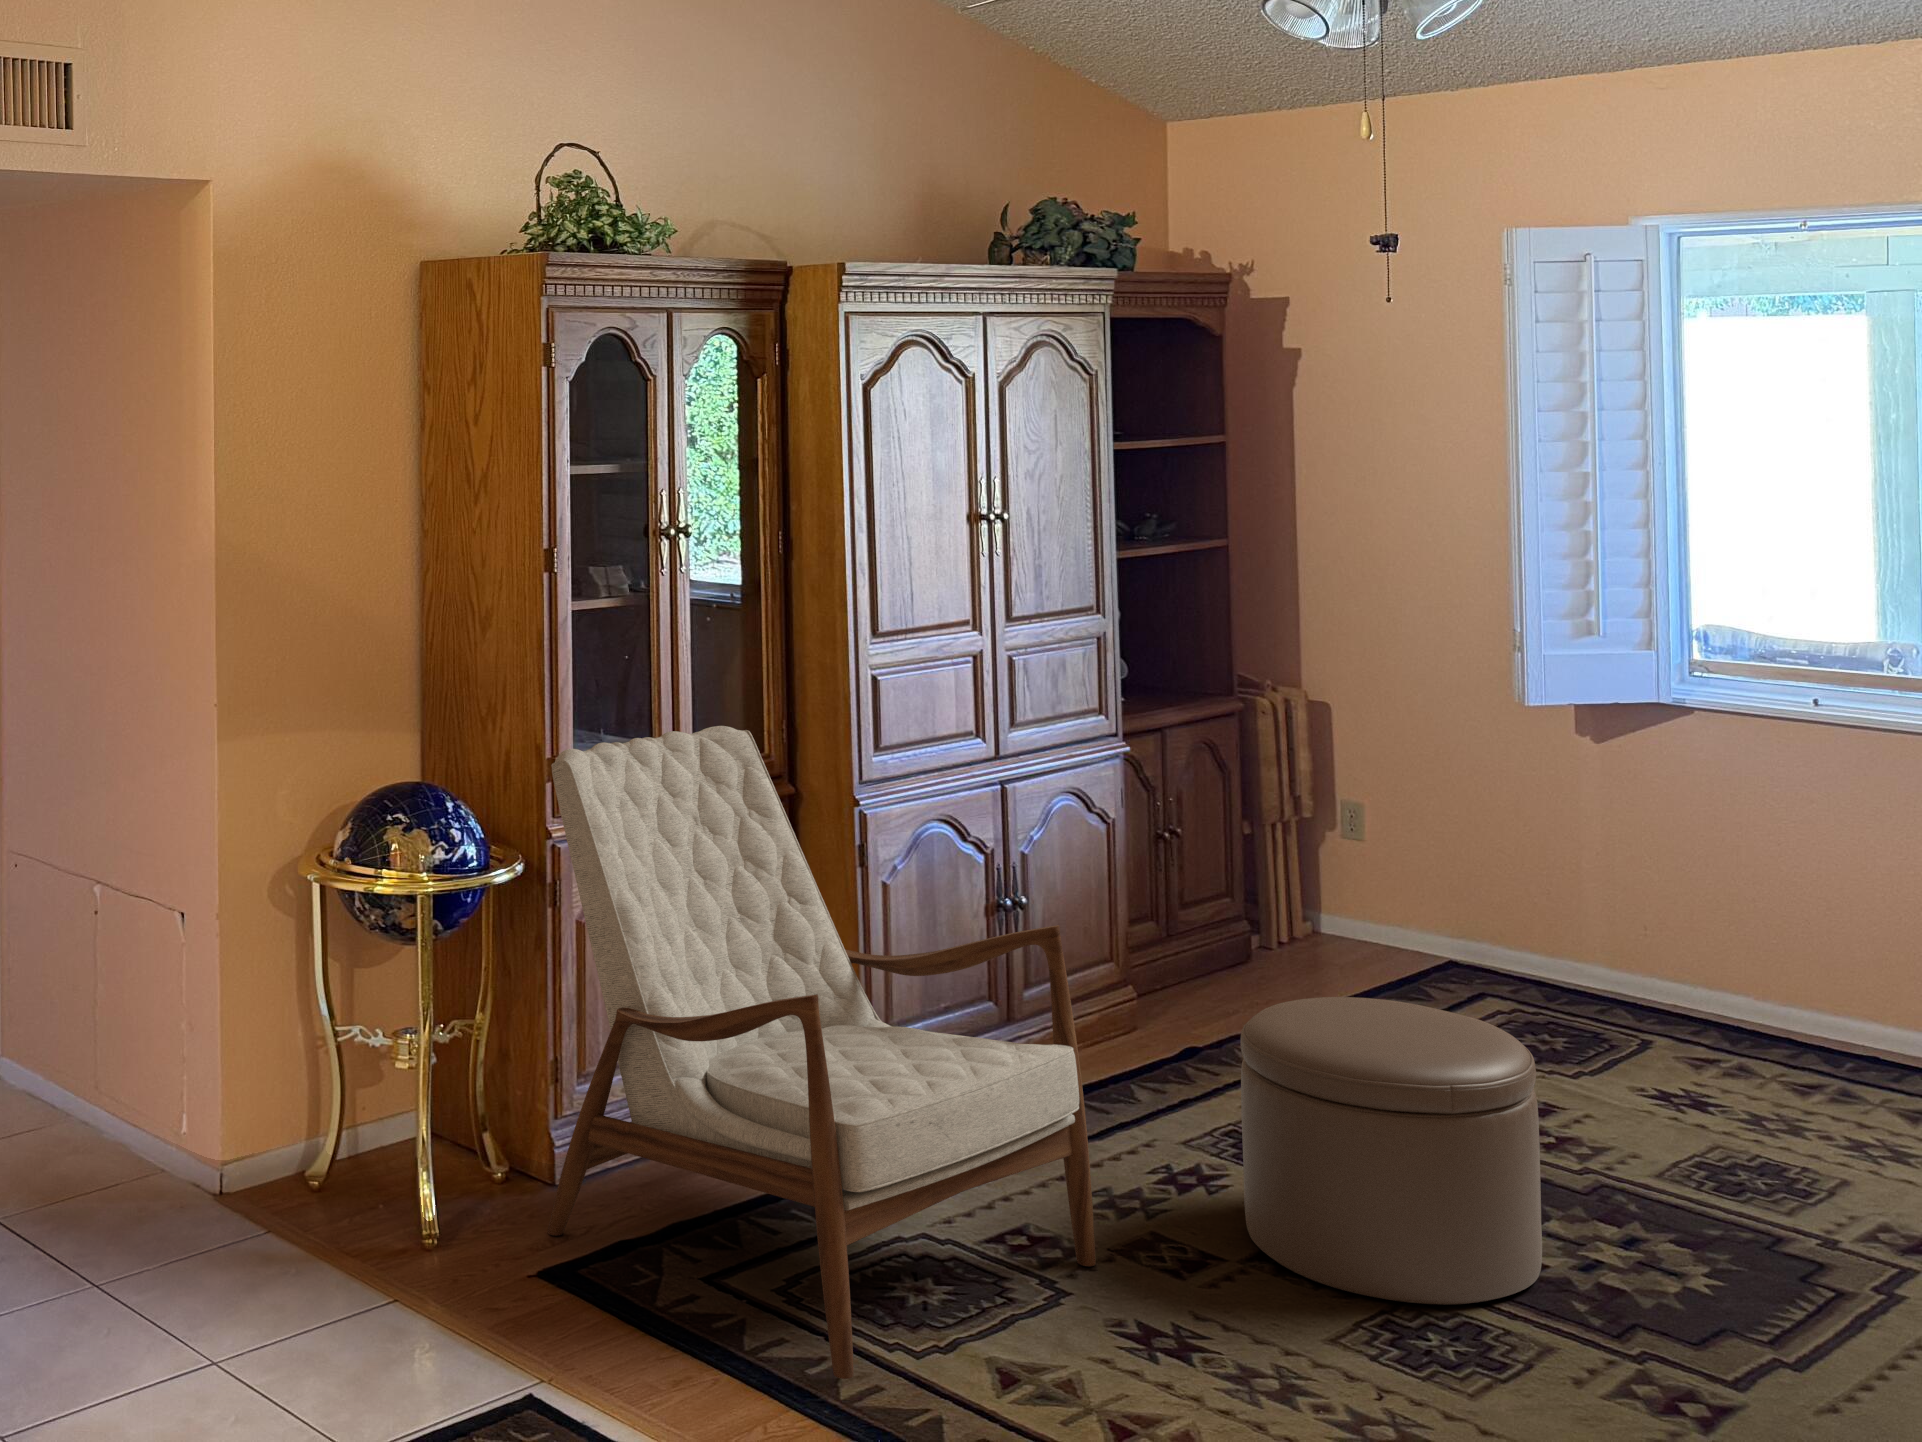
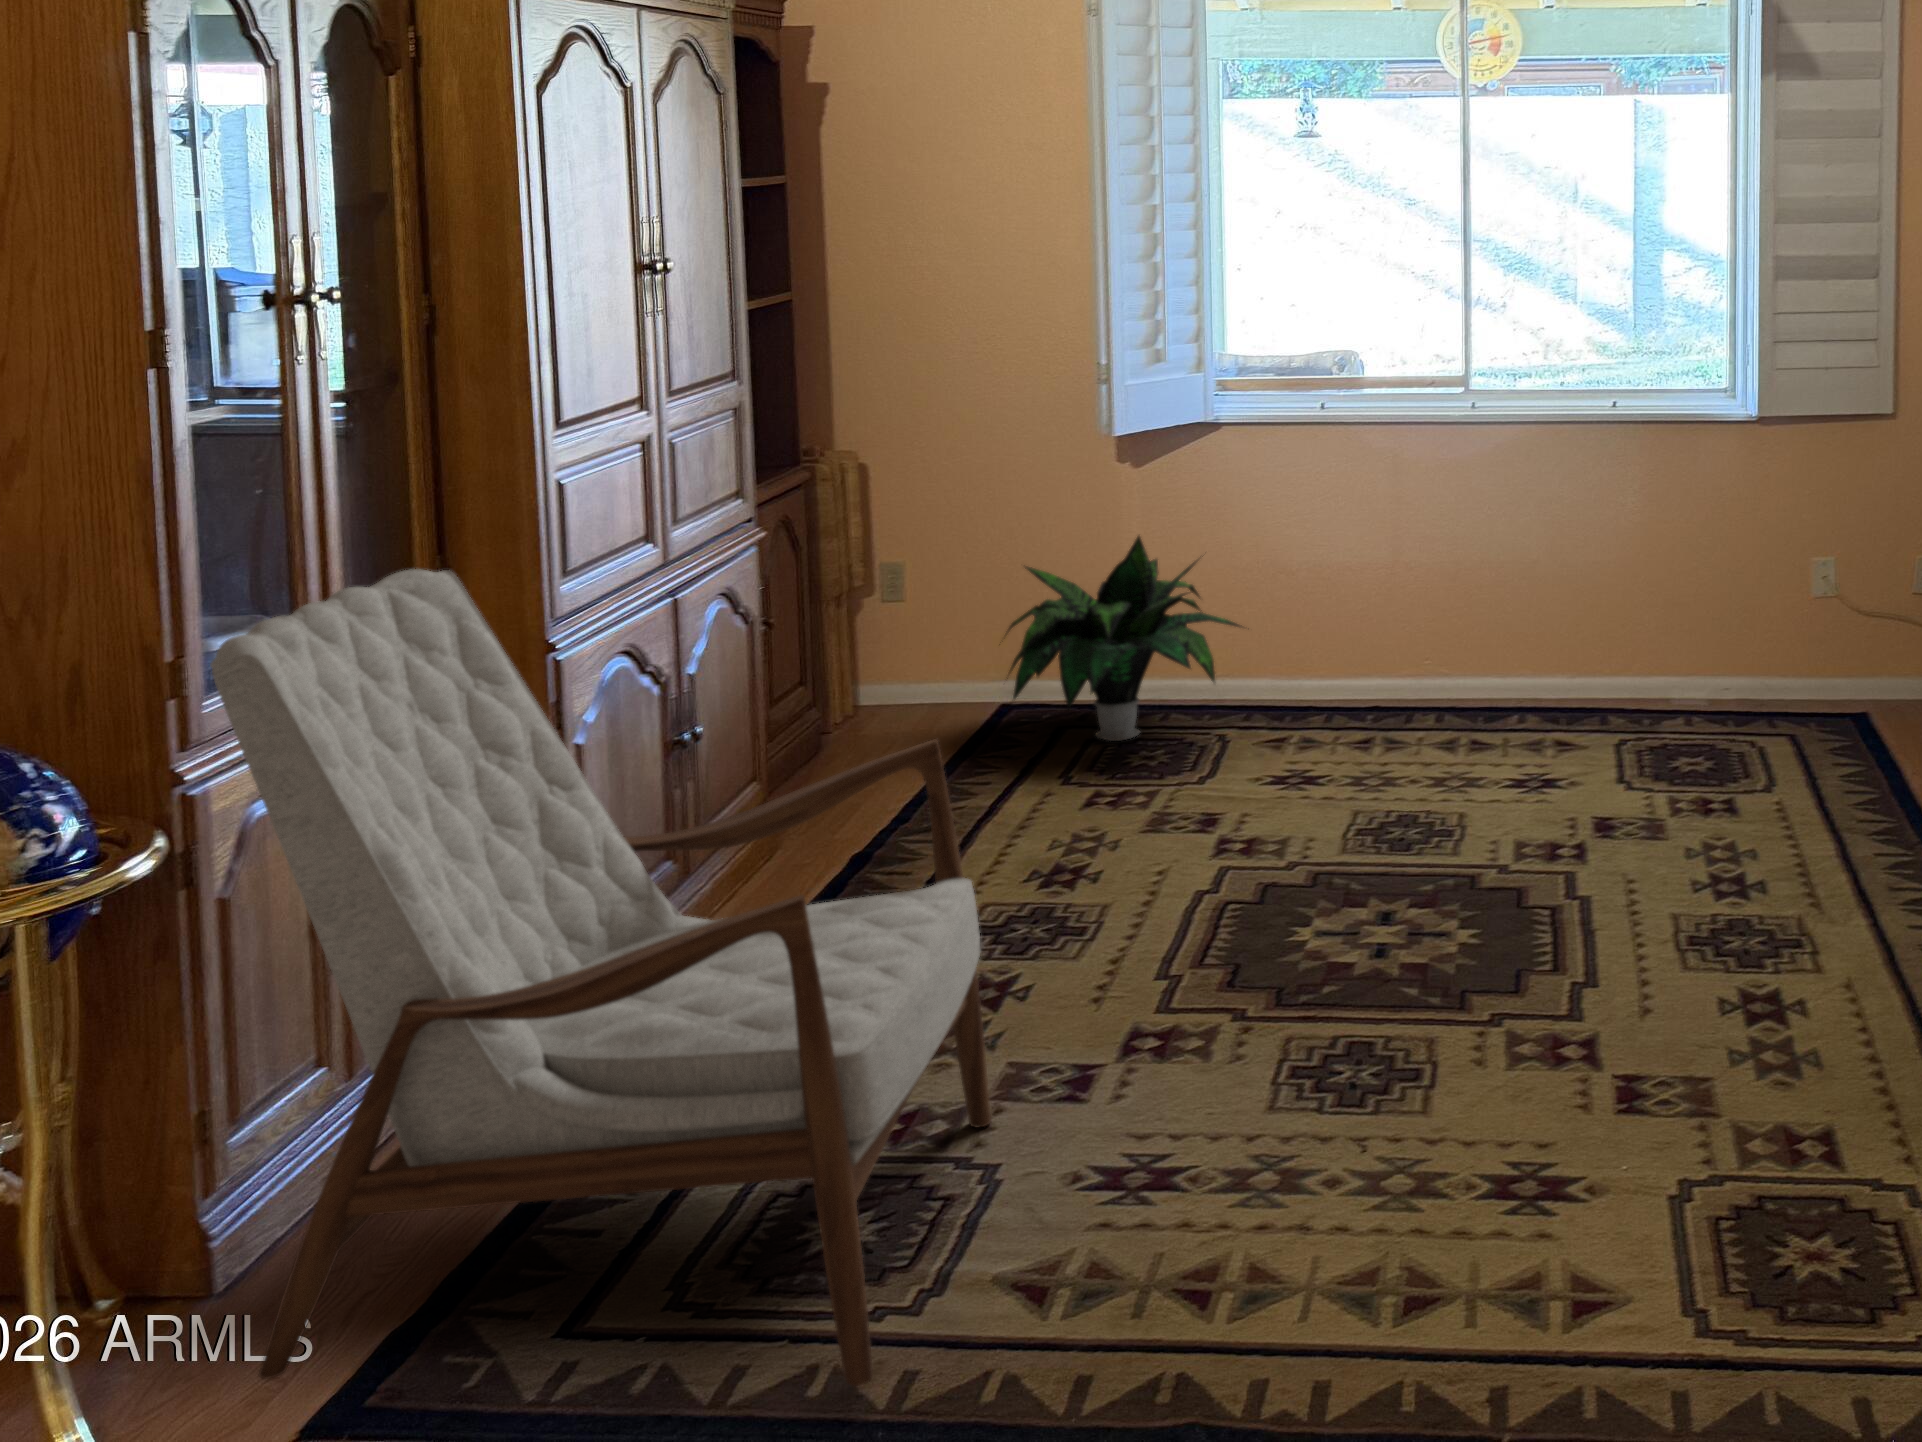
potted plant: none [1408,809,1704,1019] -> present [1007,536,1242,741]
ottoman: present [1241,997,1542,1304] -> none [1075,742,1364,1053]

